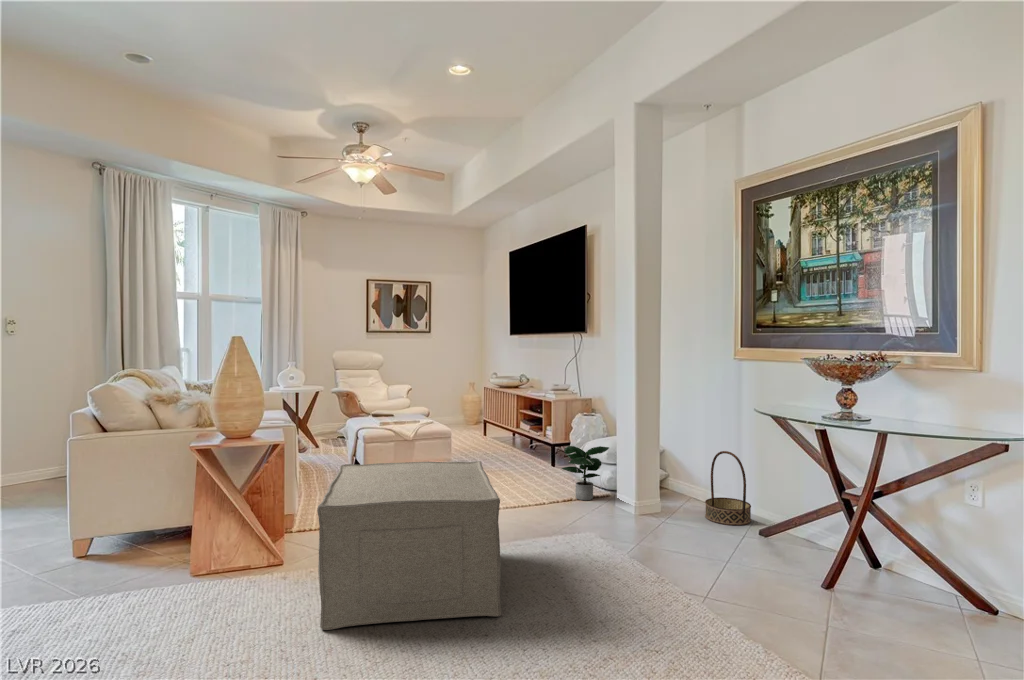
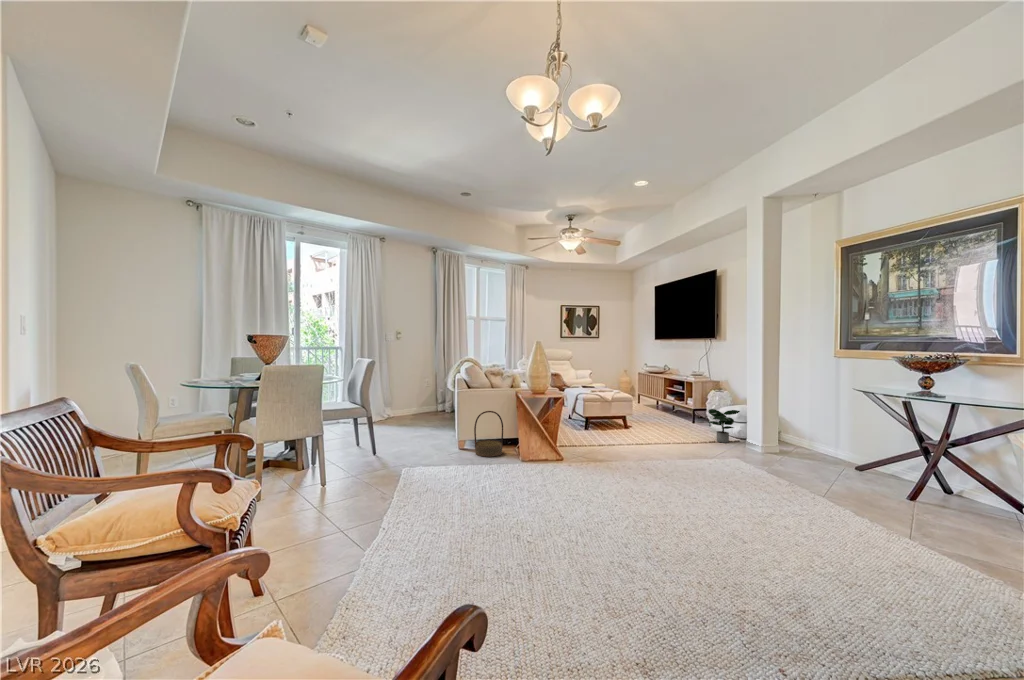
basket: present [705,451,751,525] -> present [474,411,503,457]
ottoman: present [317,461,501,630] -> none [592,409,697,491]

